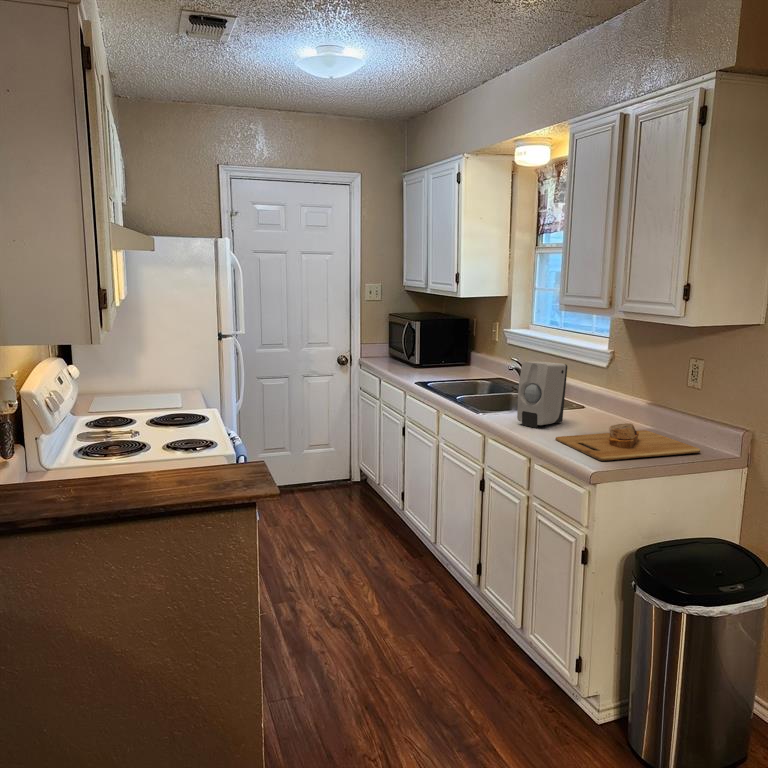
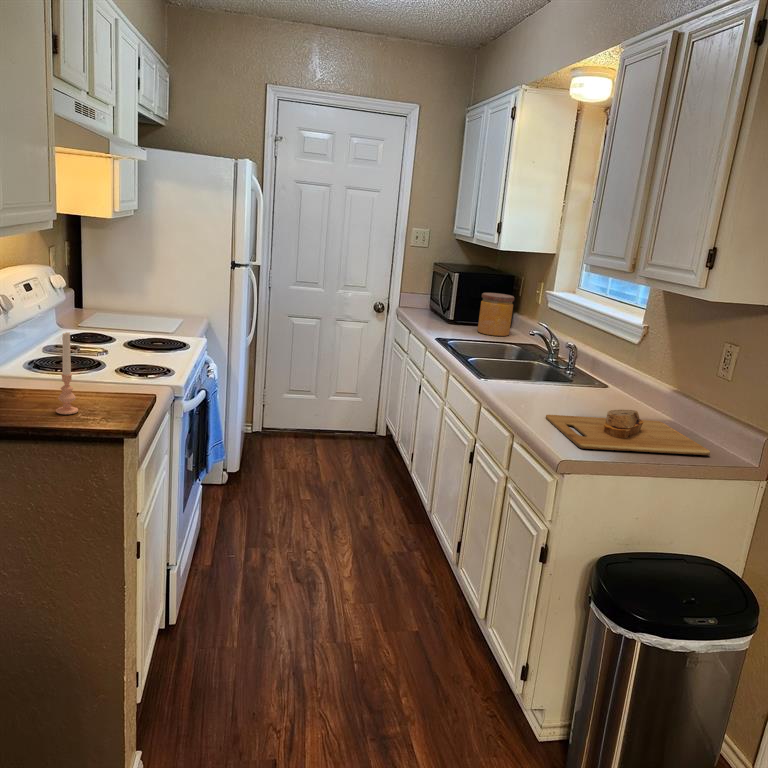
jar: none [444,337,474,375] -> present [478,293,514,336]
soap dispenser: present [517,362,567,428] -> none [516,325,582,401]
candle: none [194,415,213,489] -> present [56,332,78,414]

